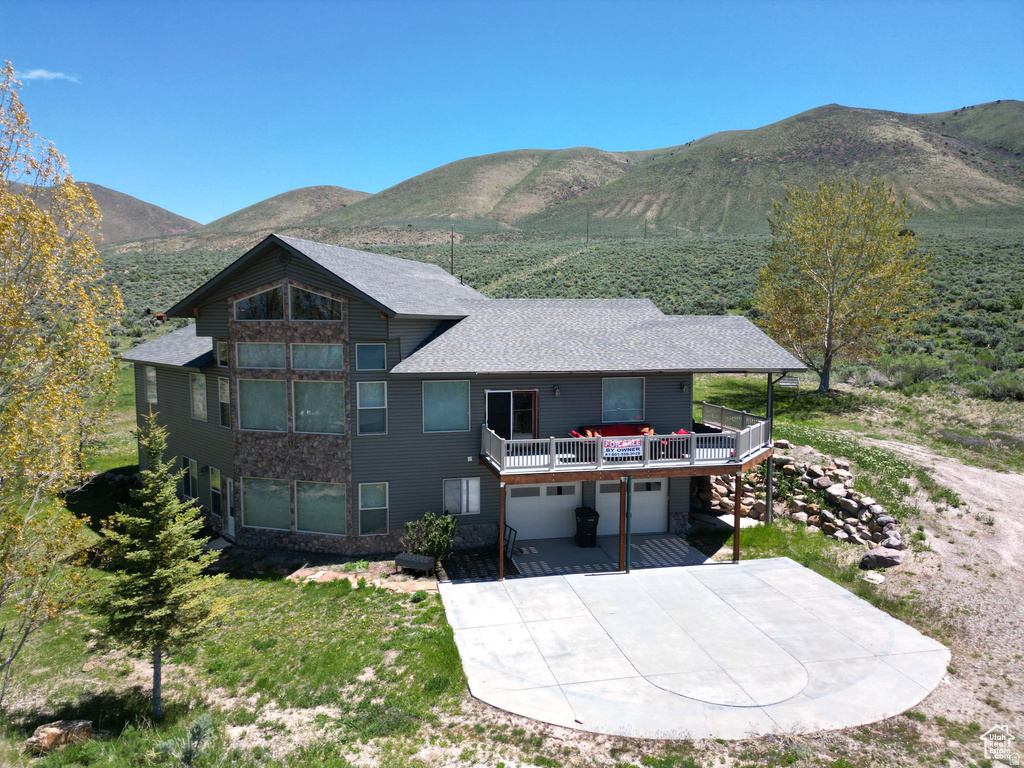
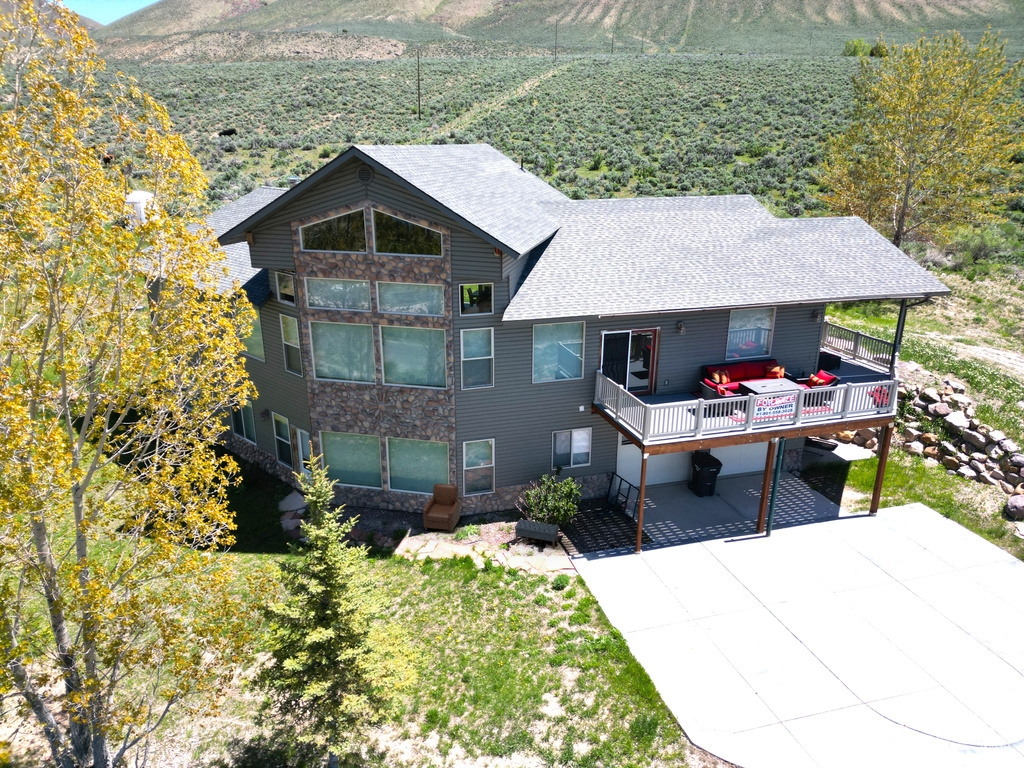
chair: none [318,523,355,566] -> present [423,484,460,533]

